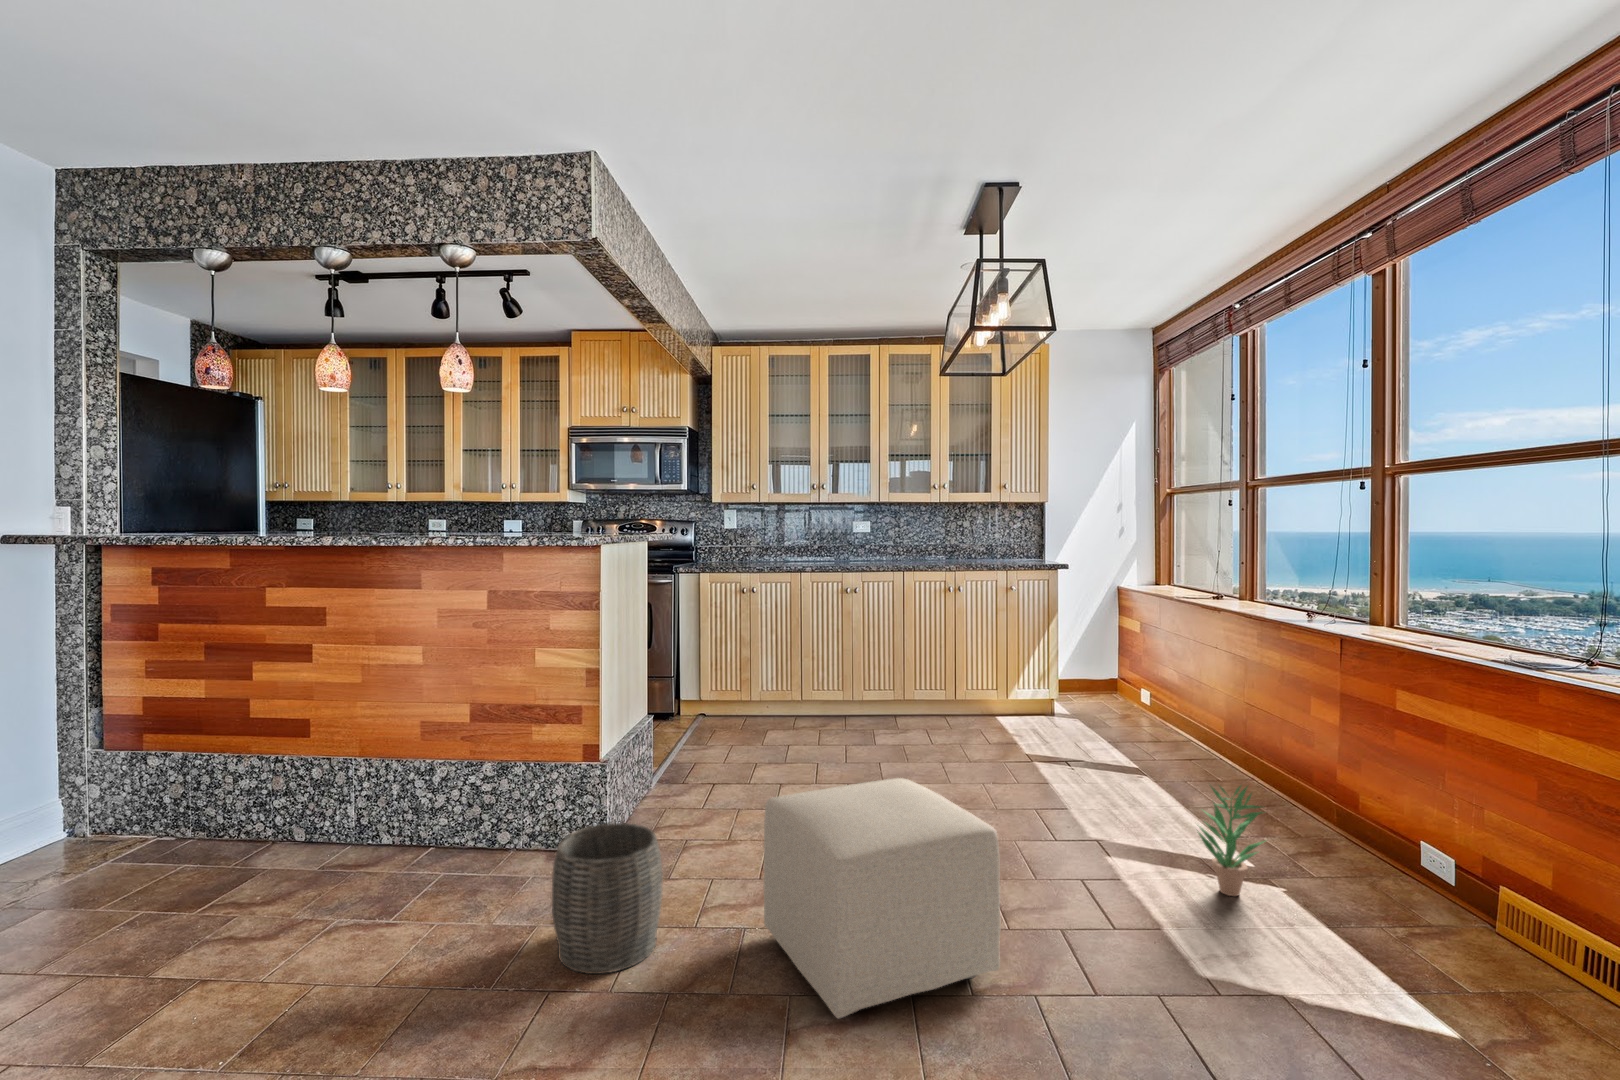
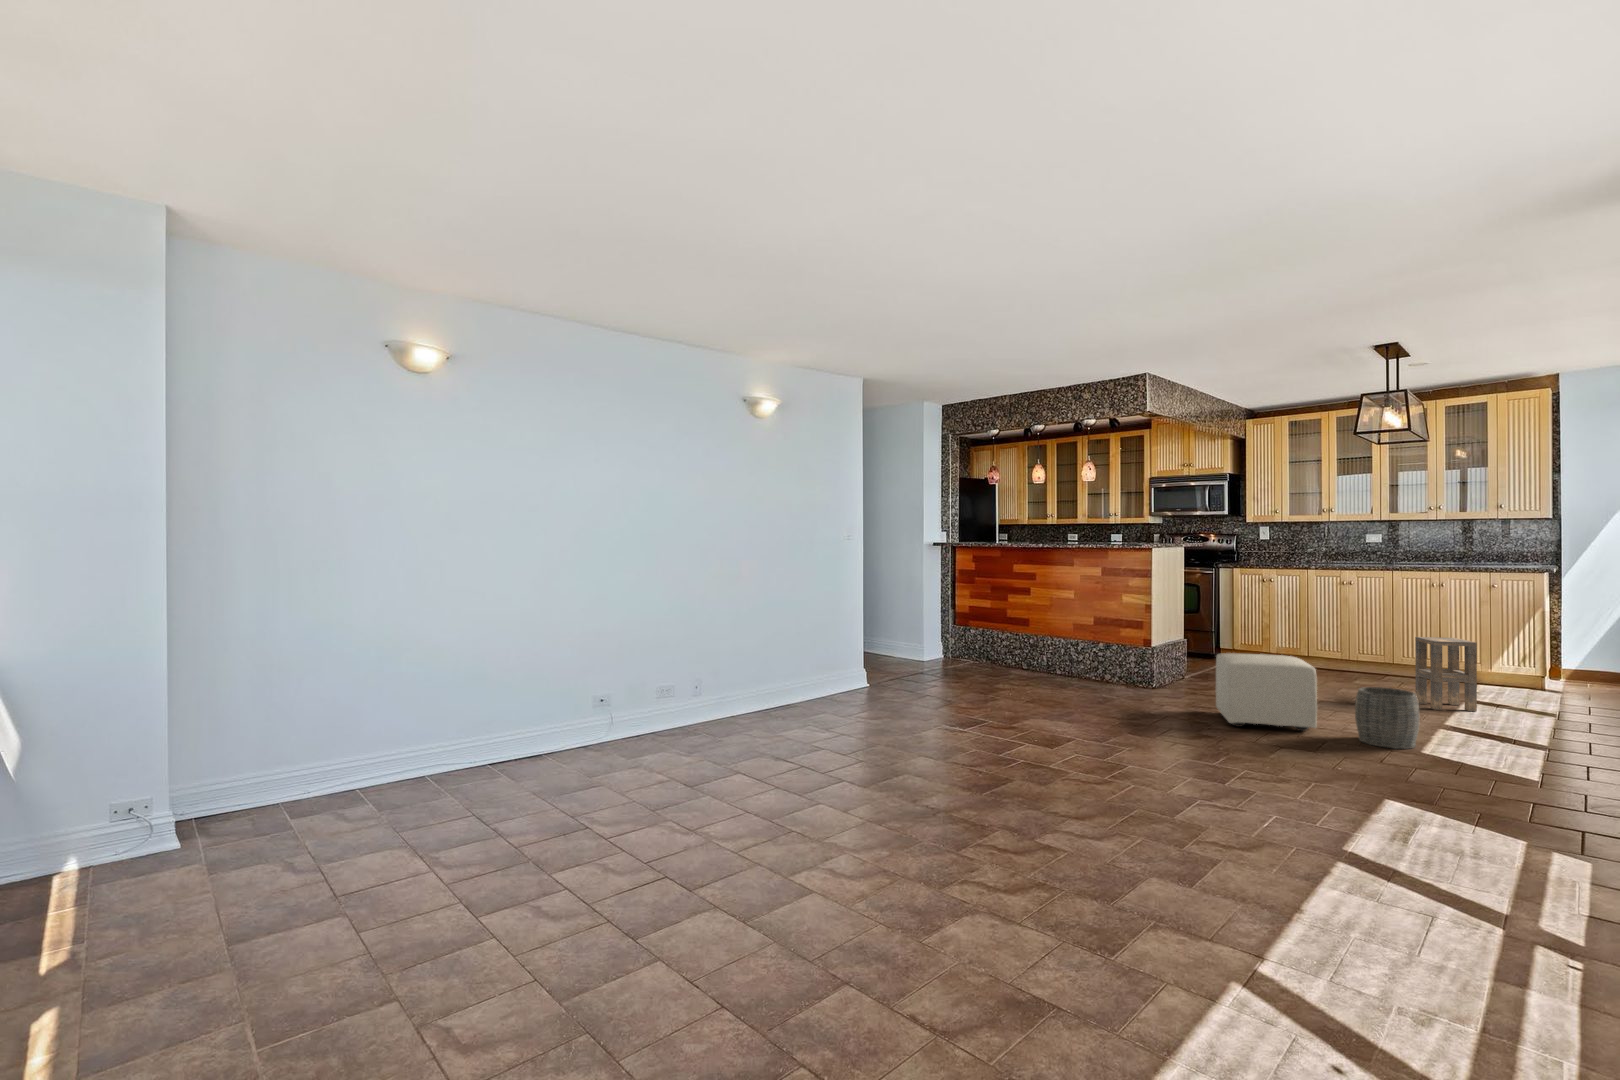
side table: none [988,678,1069,802] -> present [1415,637,1477,711]
potted plant: present [1199,786,1264,896] -> none [1489,680,1535,745]
woven basket: present [552,823,663,974] -> present [1355,687,1420,749]

